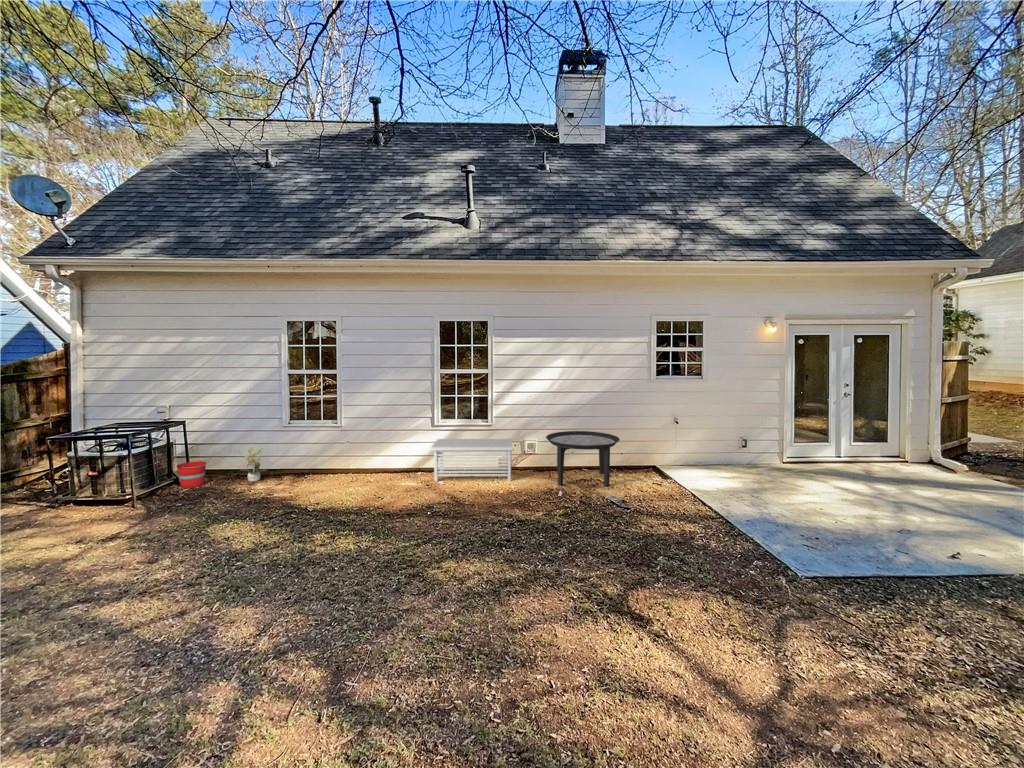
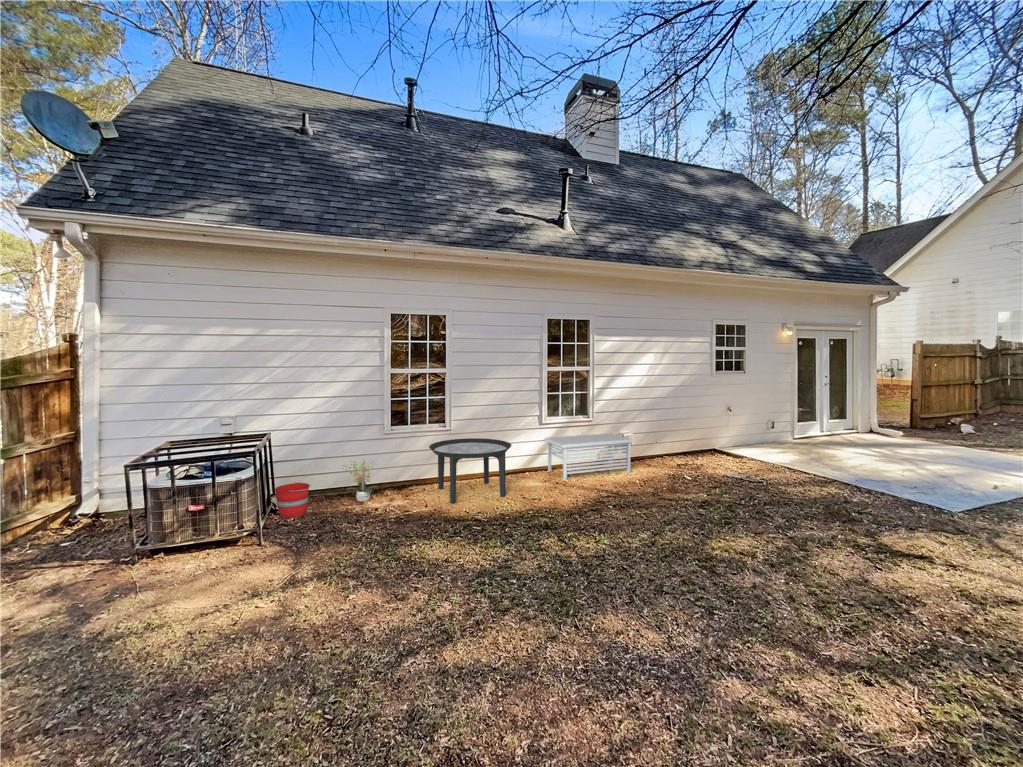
round table: present [546,431,620,487] -> present [429,438,511,503]

